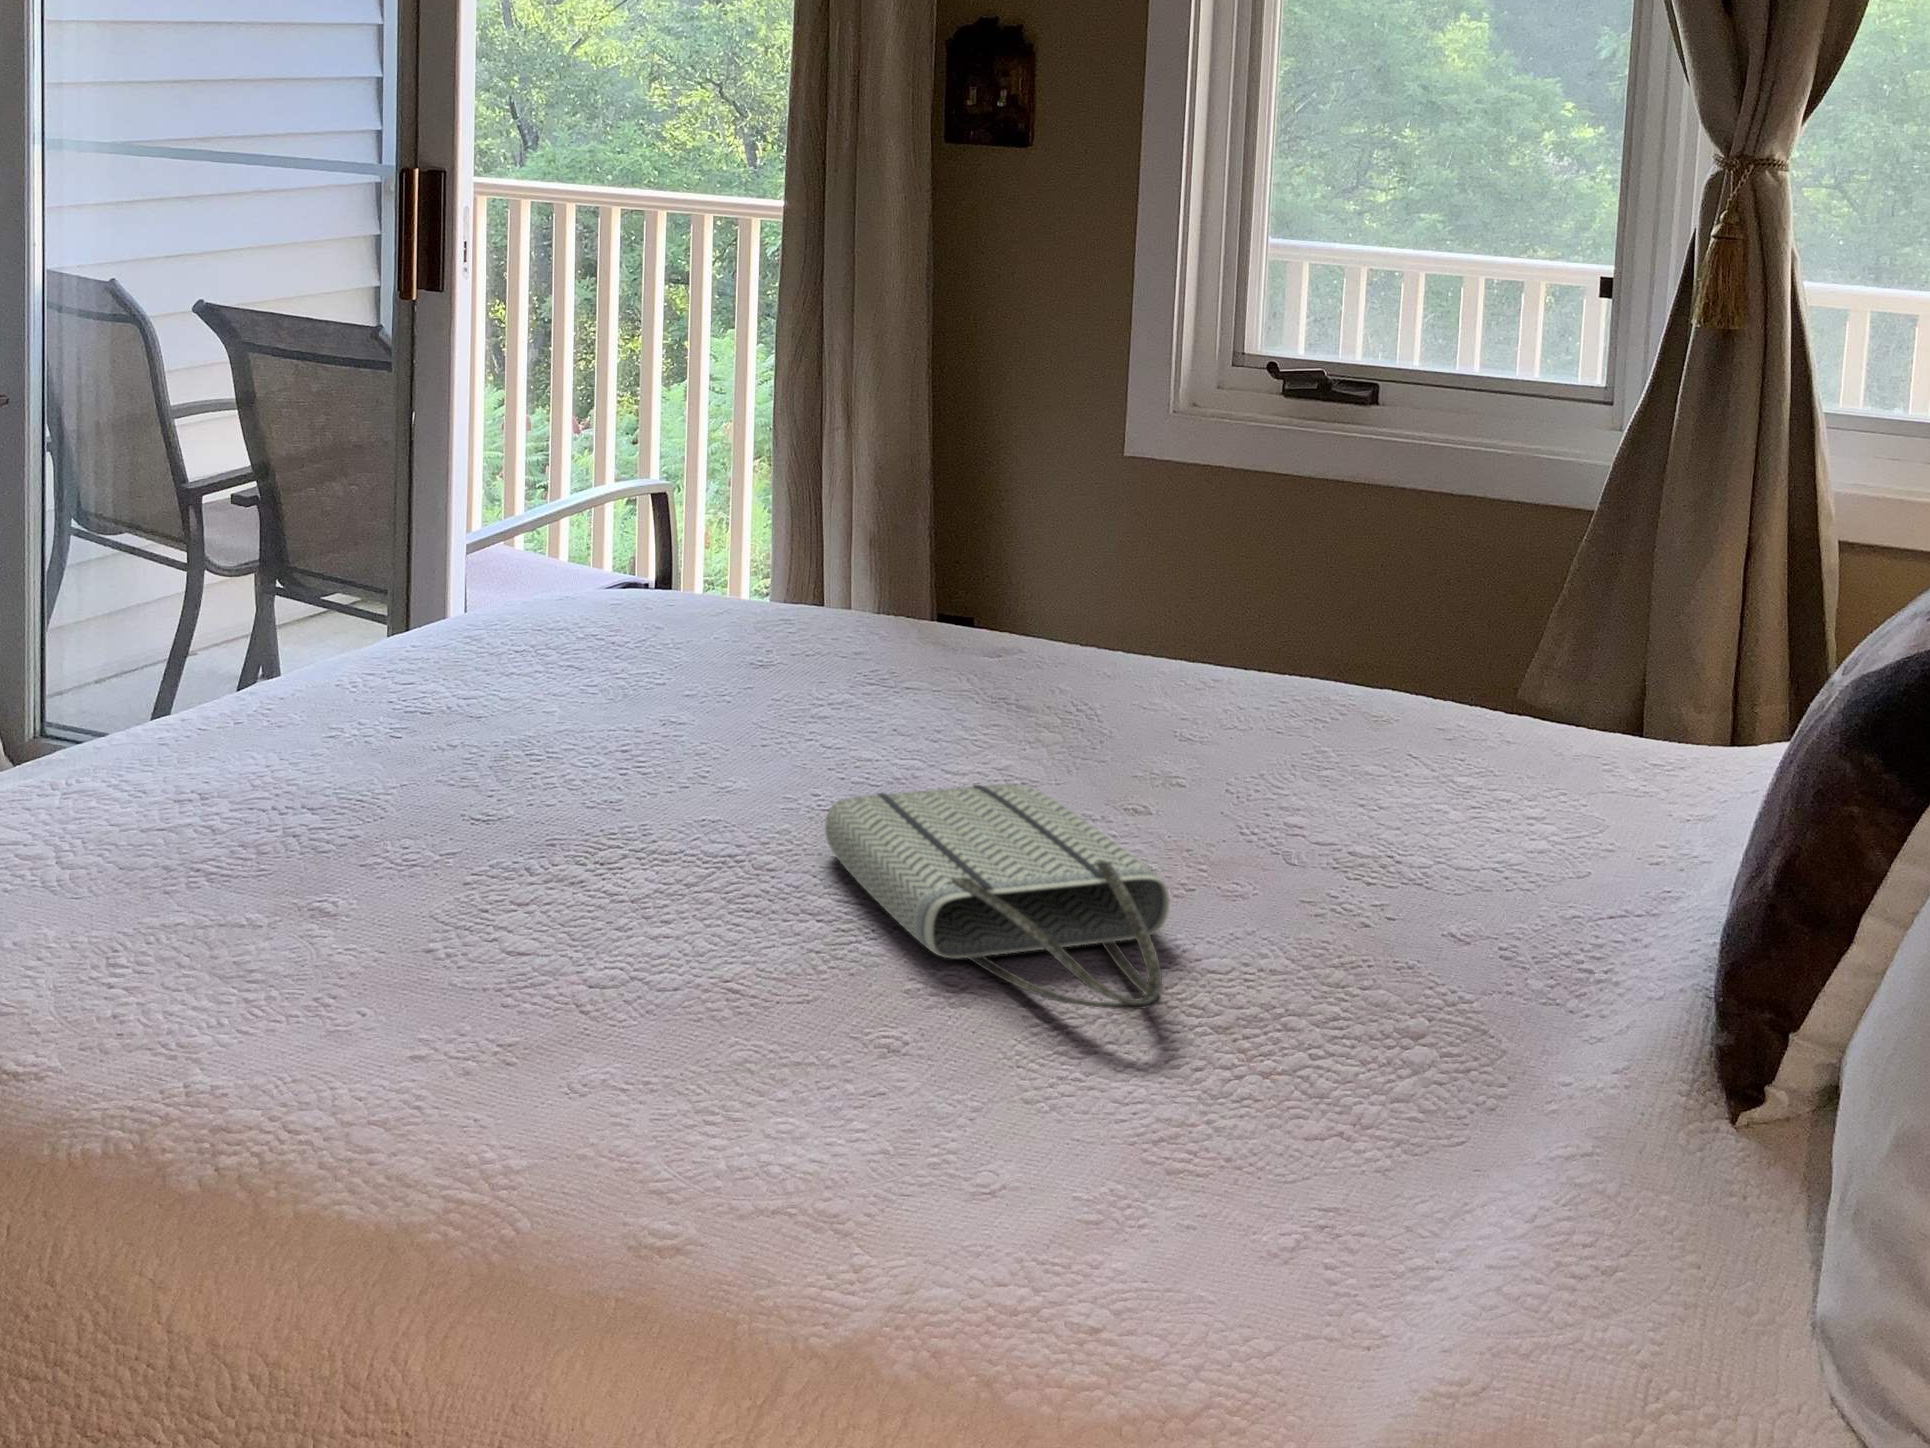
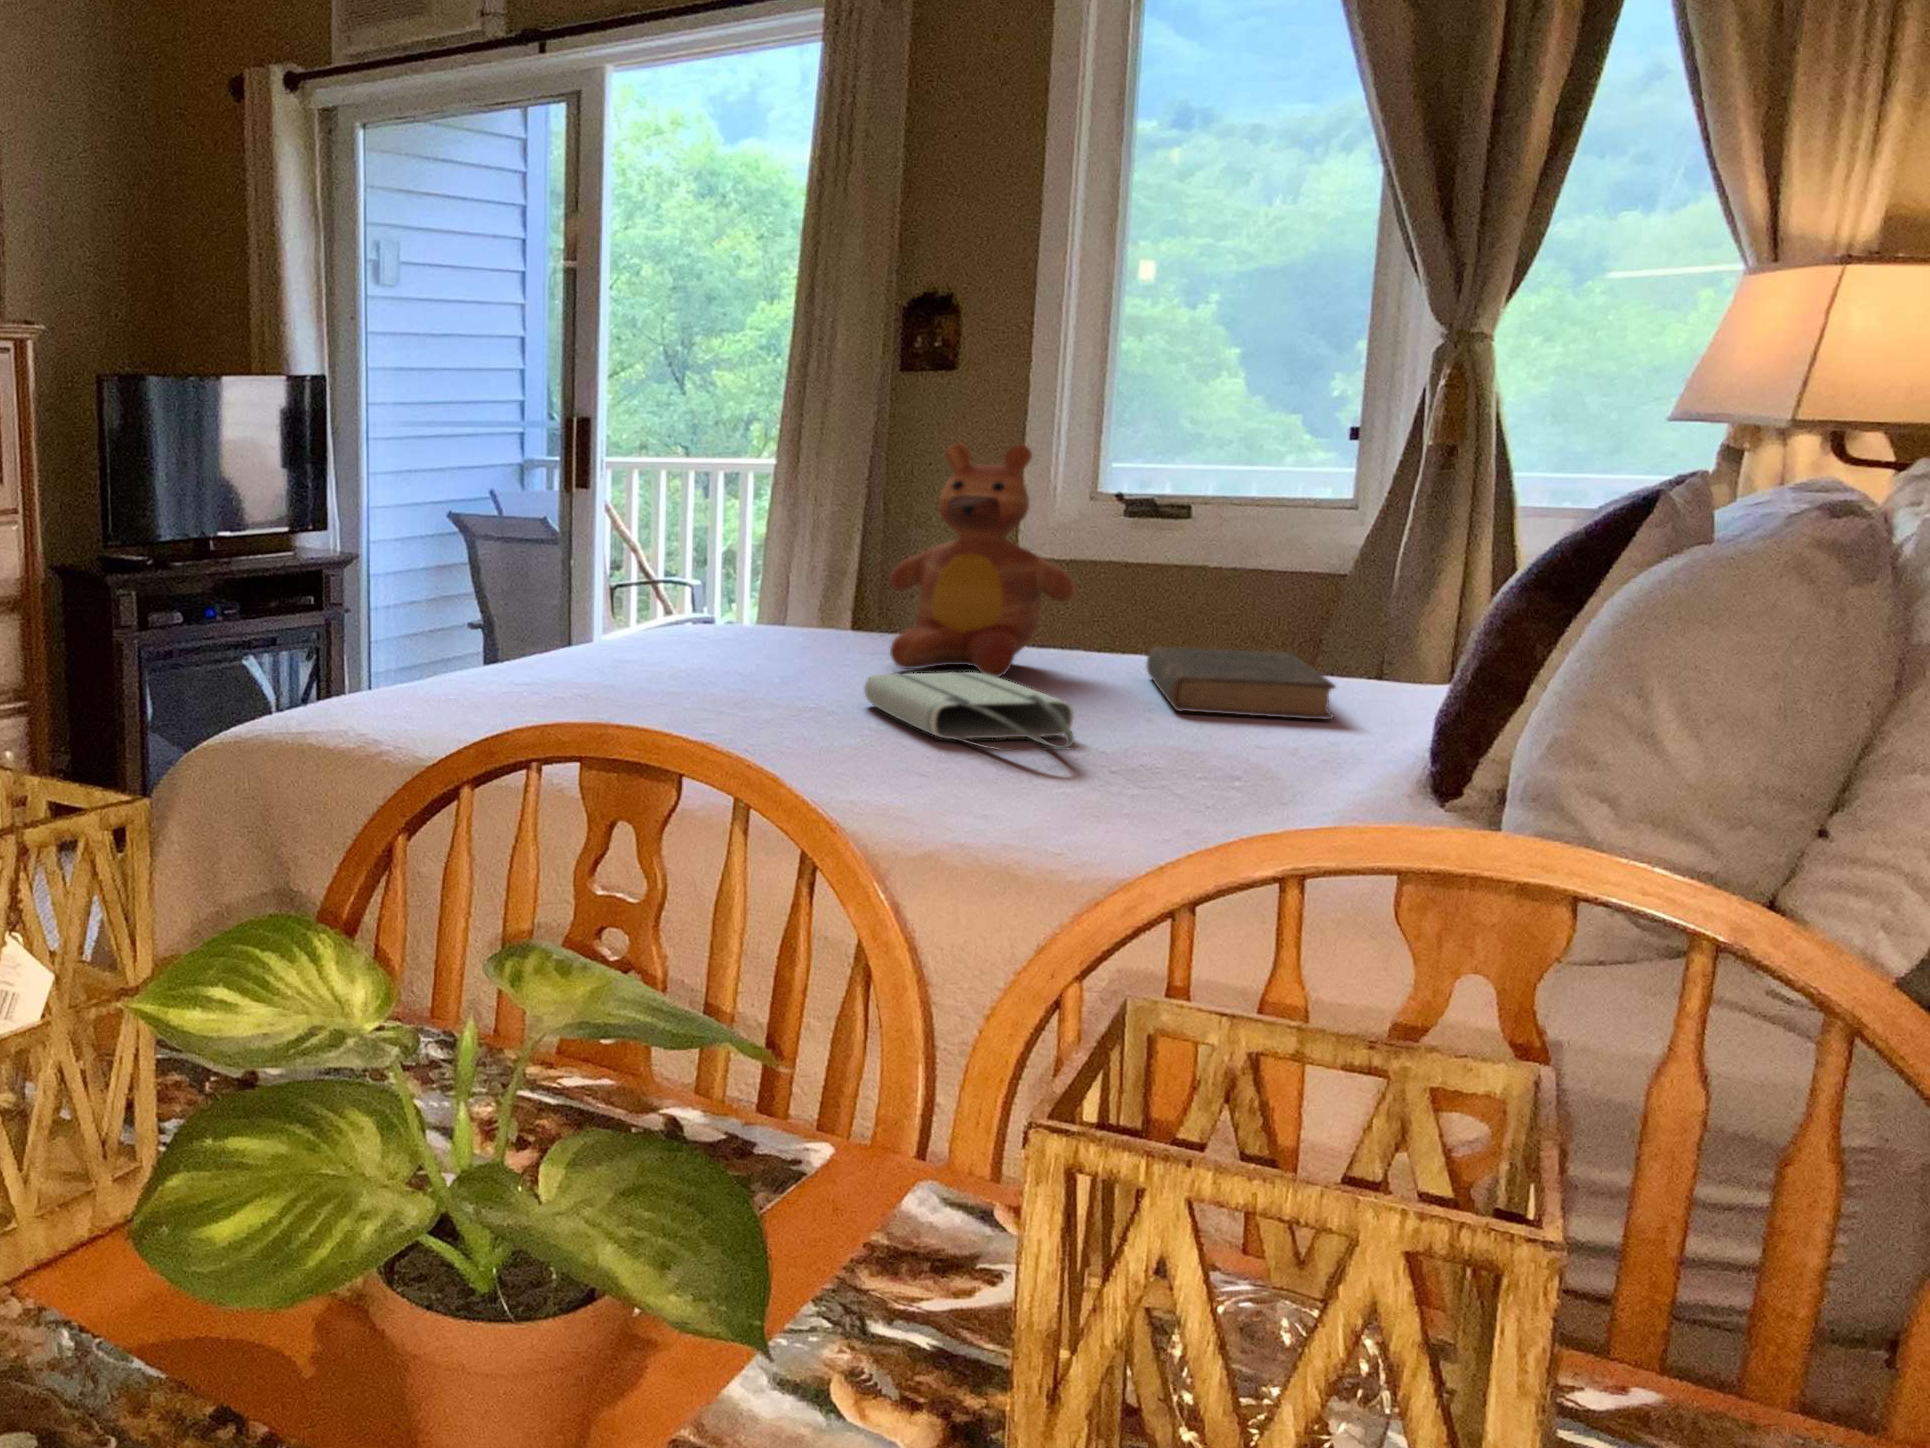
teddy bear: none [887,341,1192,763] -> present [889,443,1076,677]
book: none [1301,697,1581,861] -> present [1147,646,1335,719]

